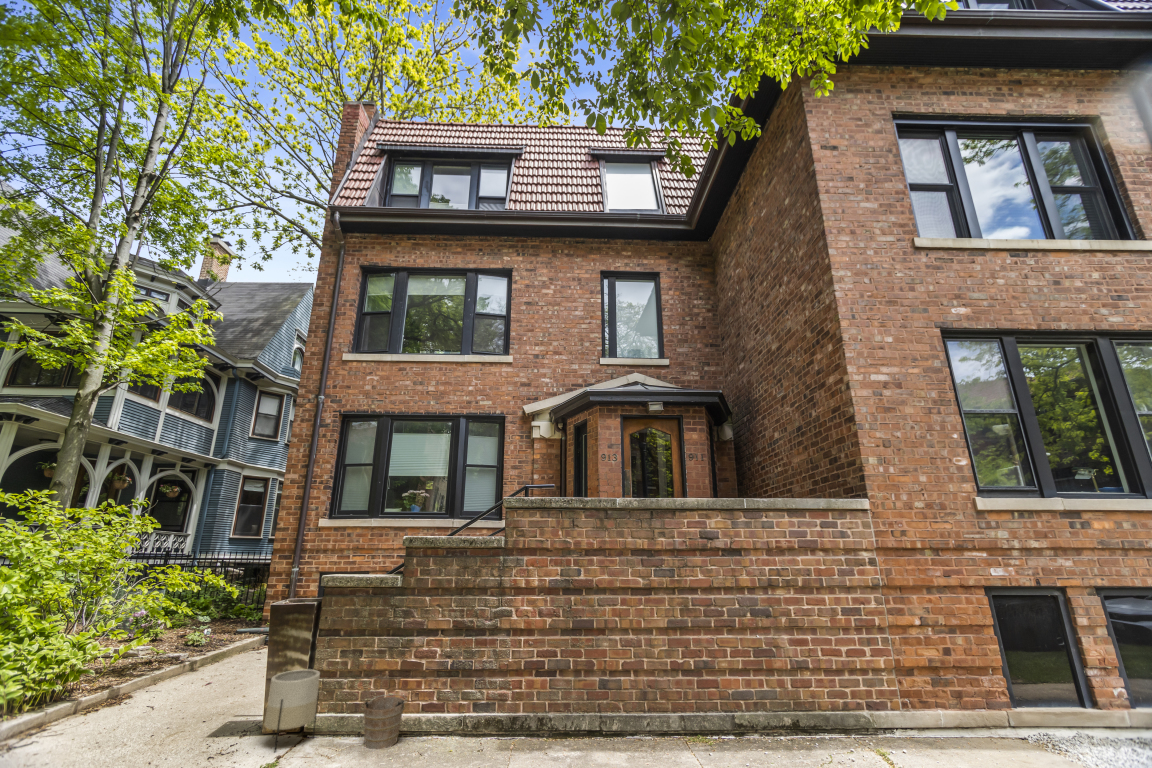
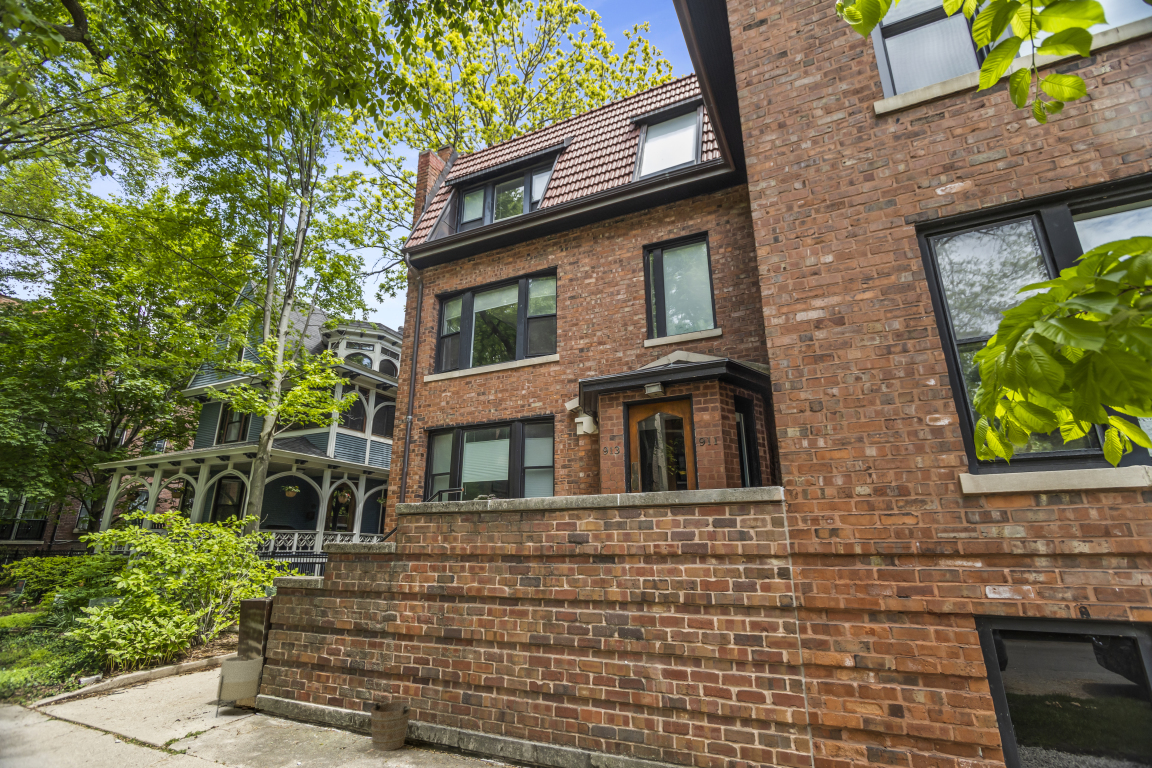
bucket: present [364,697,405,749] -> present [371,701,412,751]

